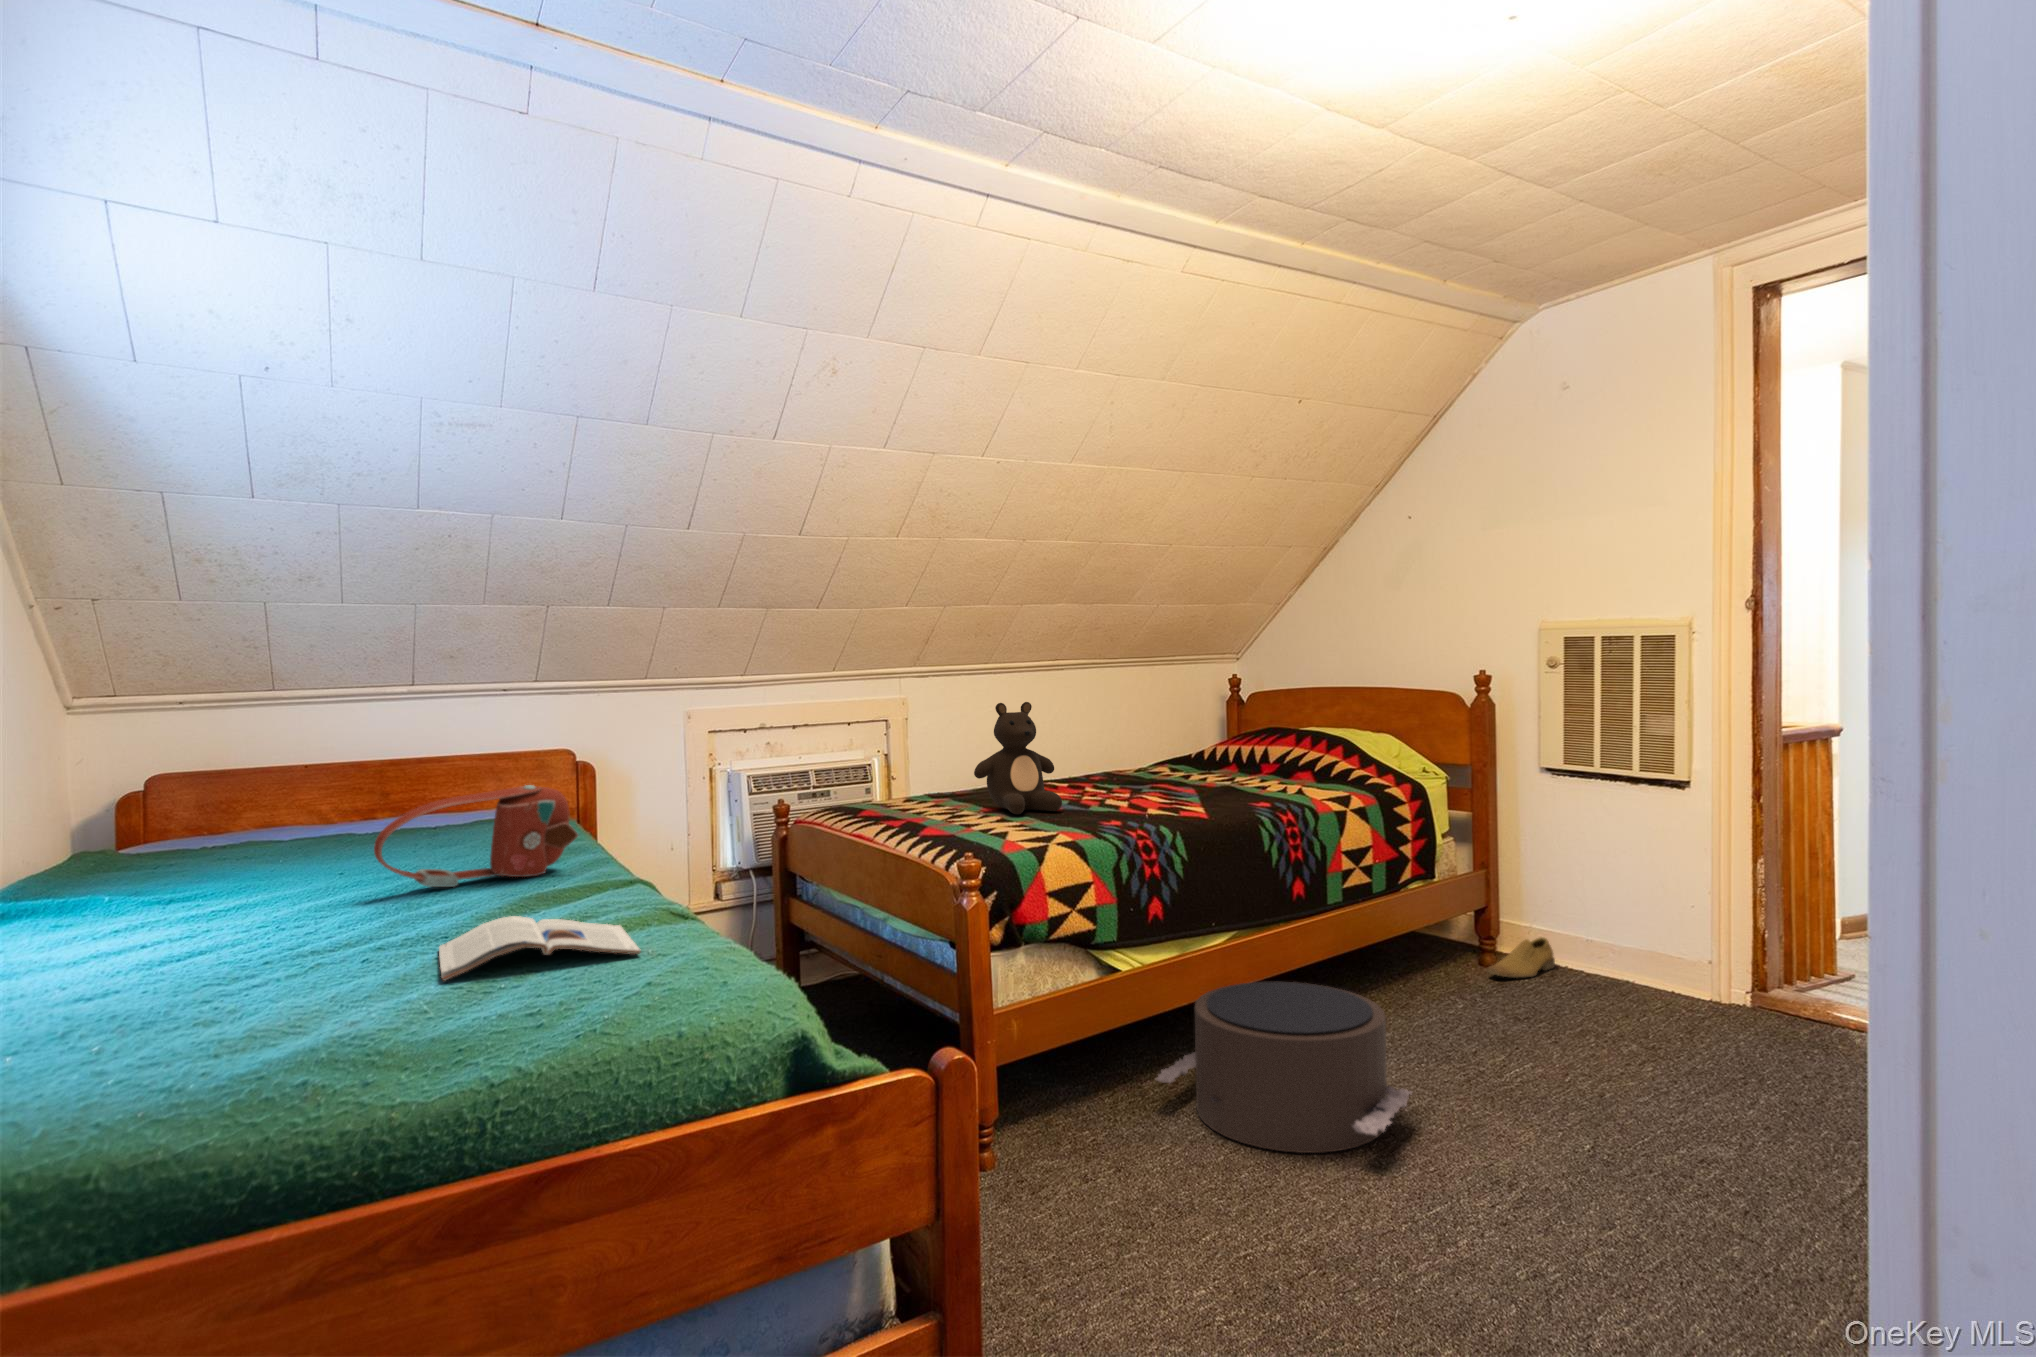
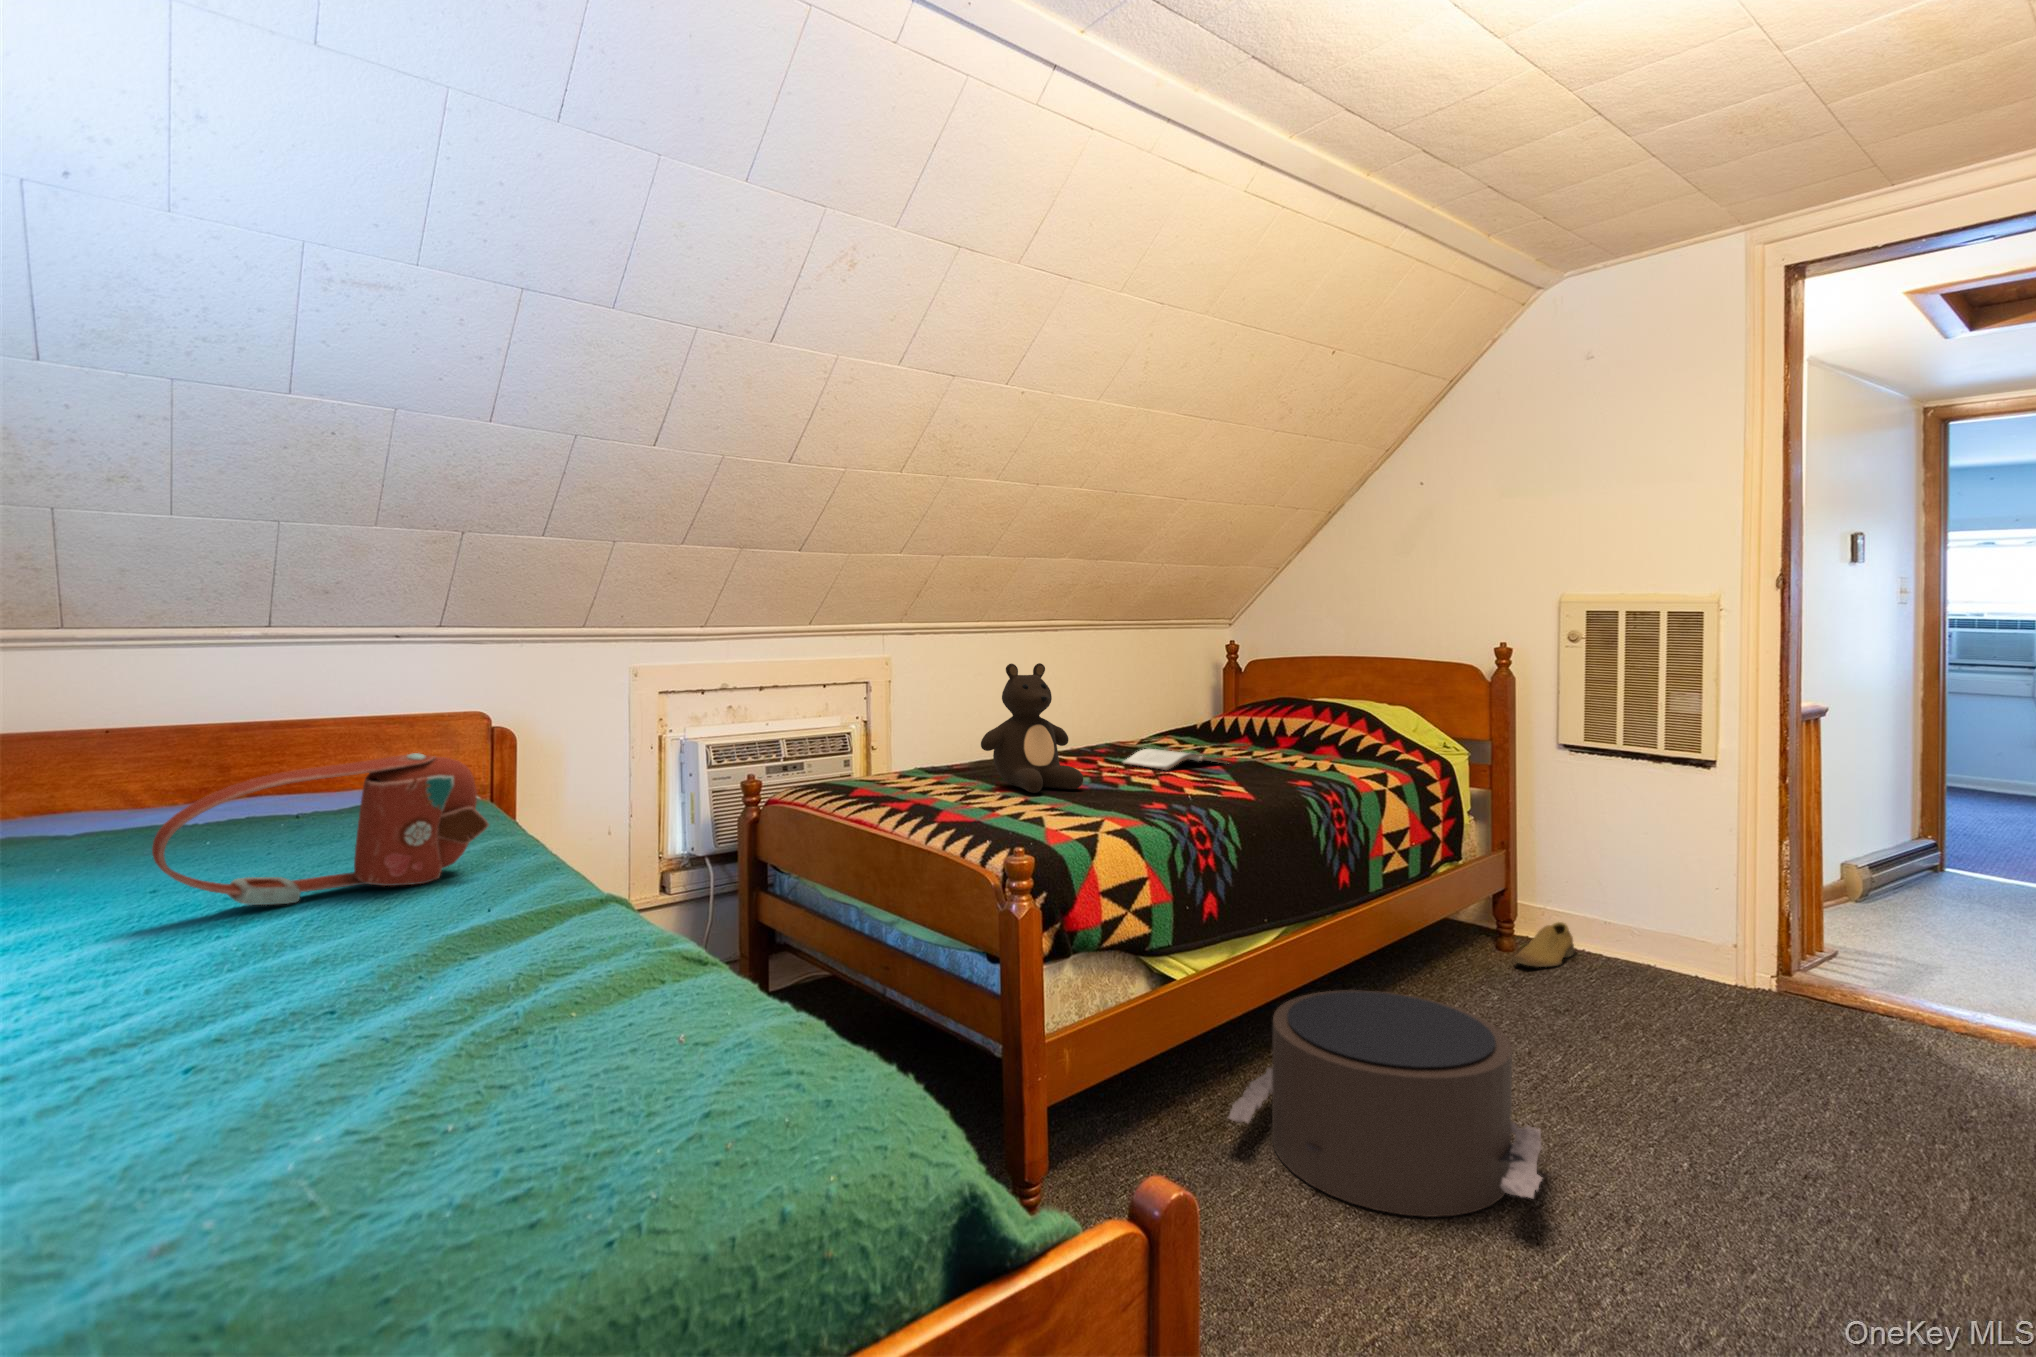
magazine: present [439,916,641,981] -> present [1123,749,1229,770]

